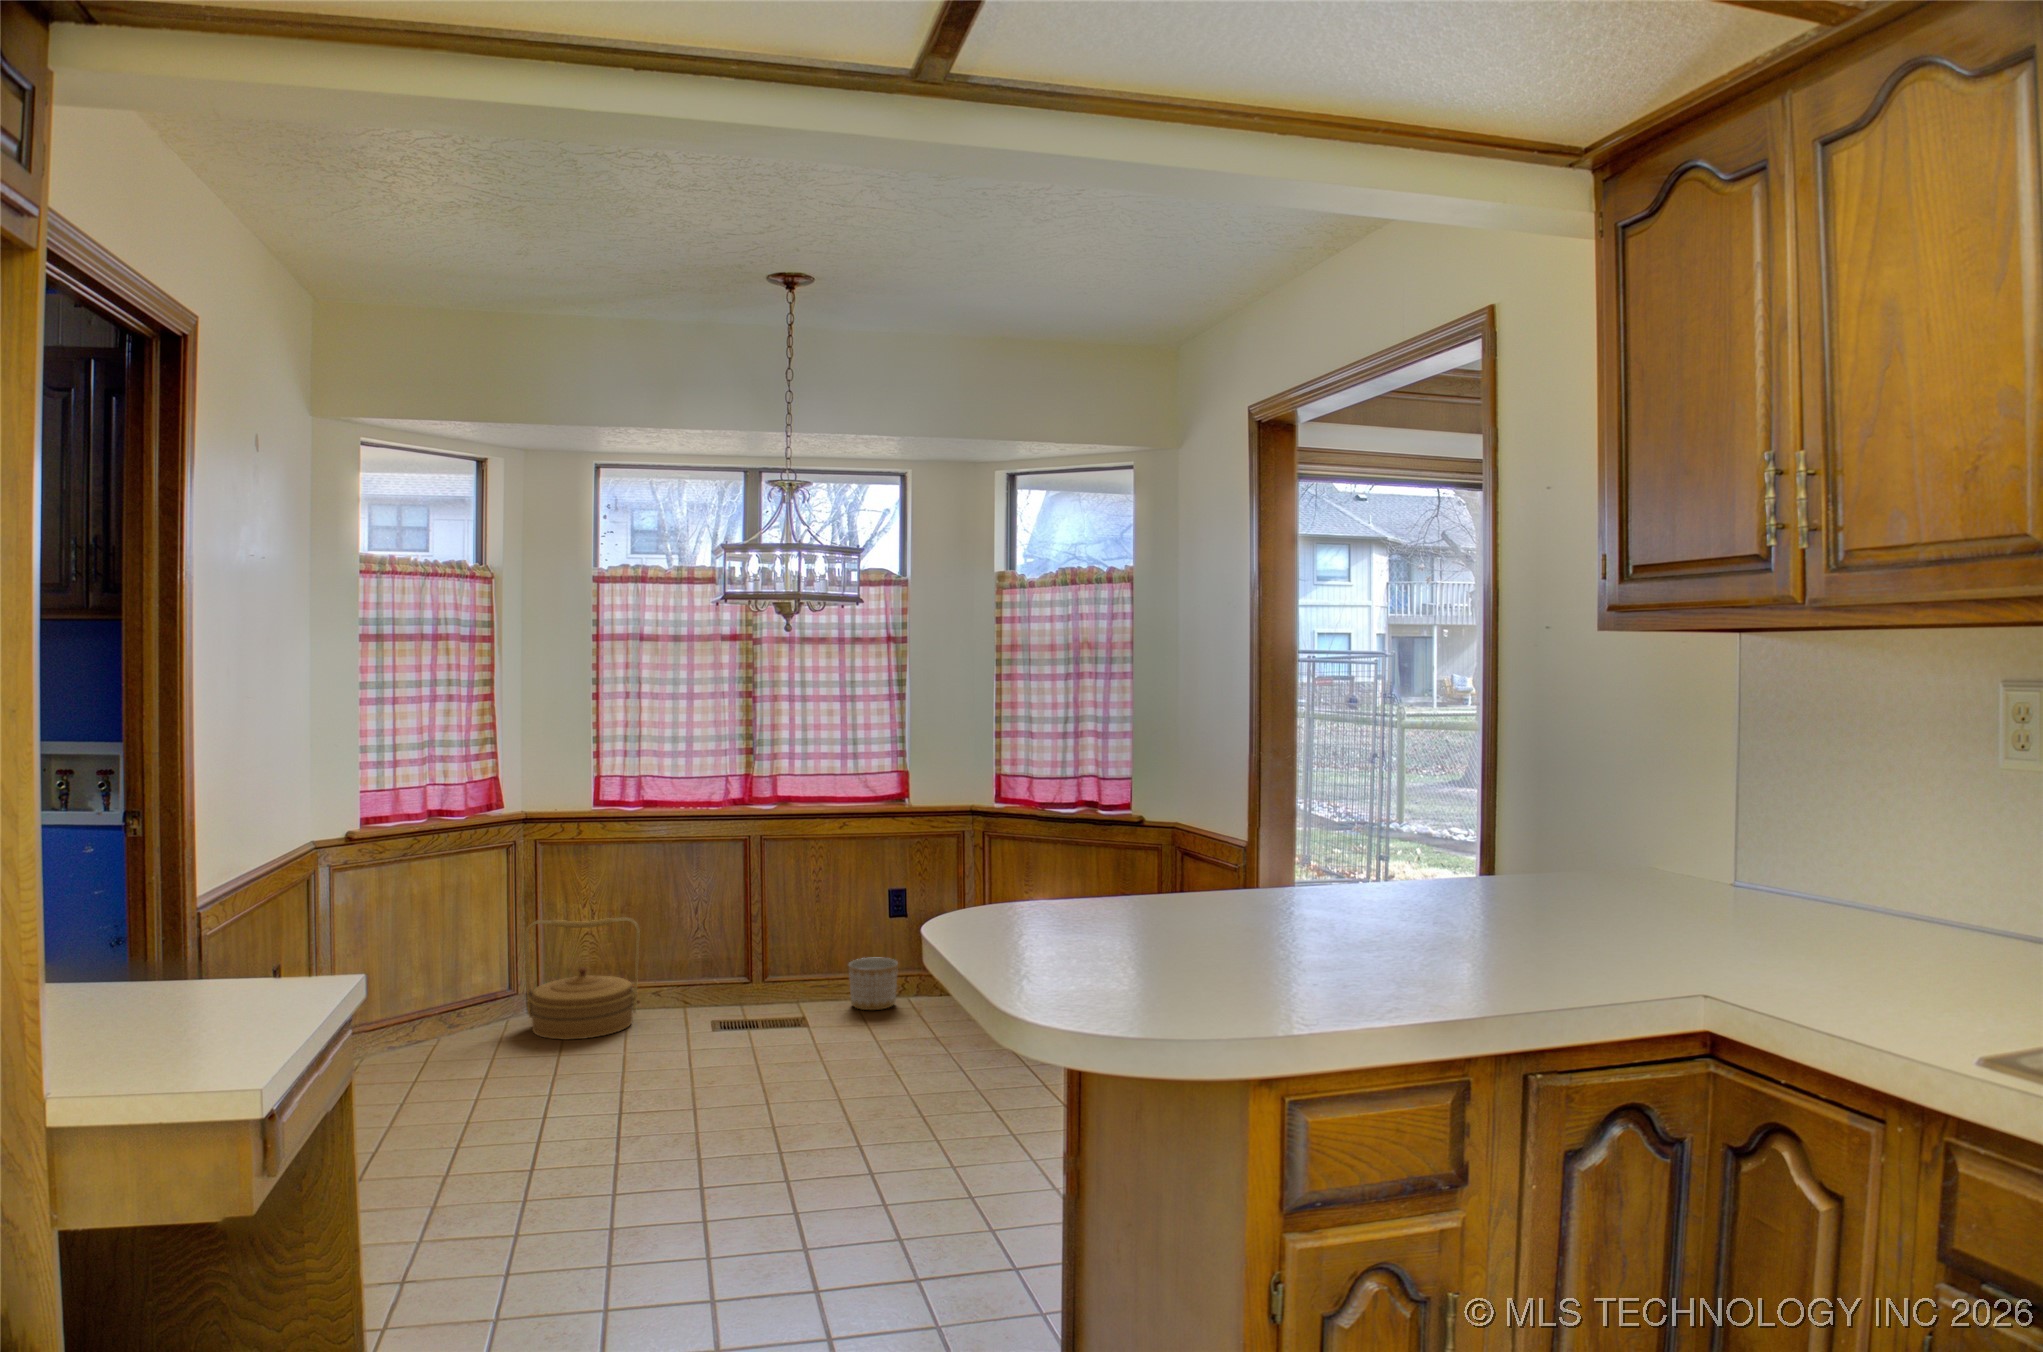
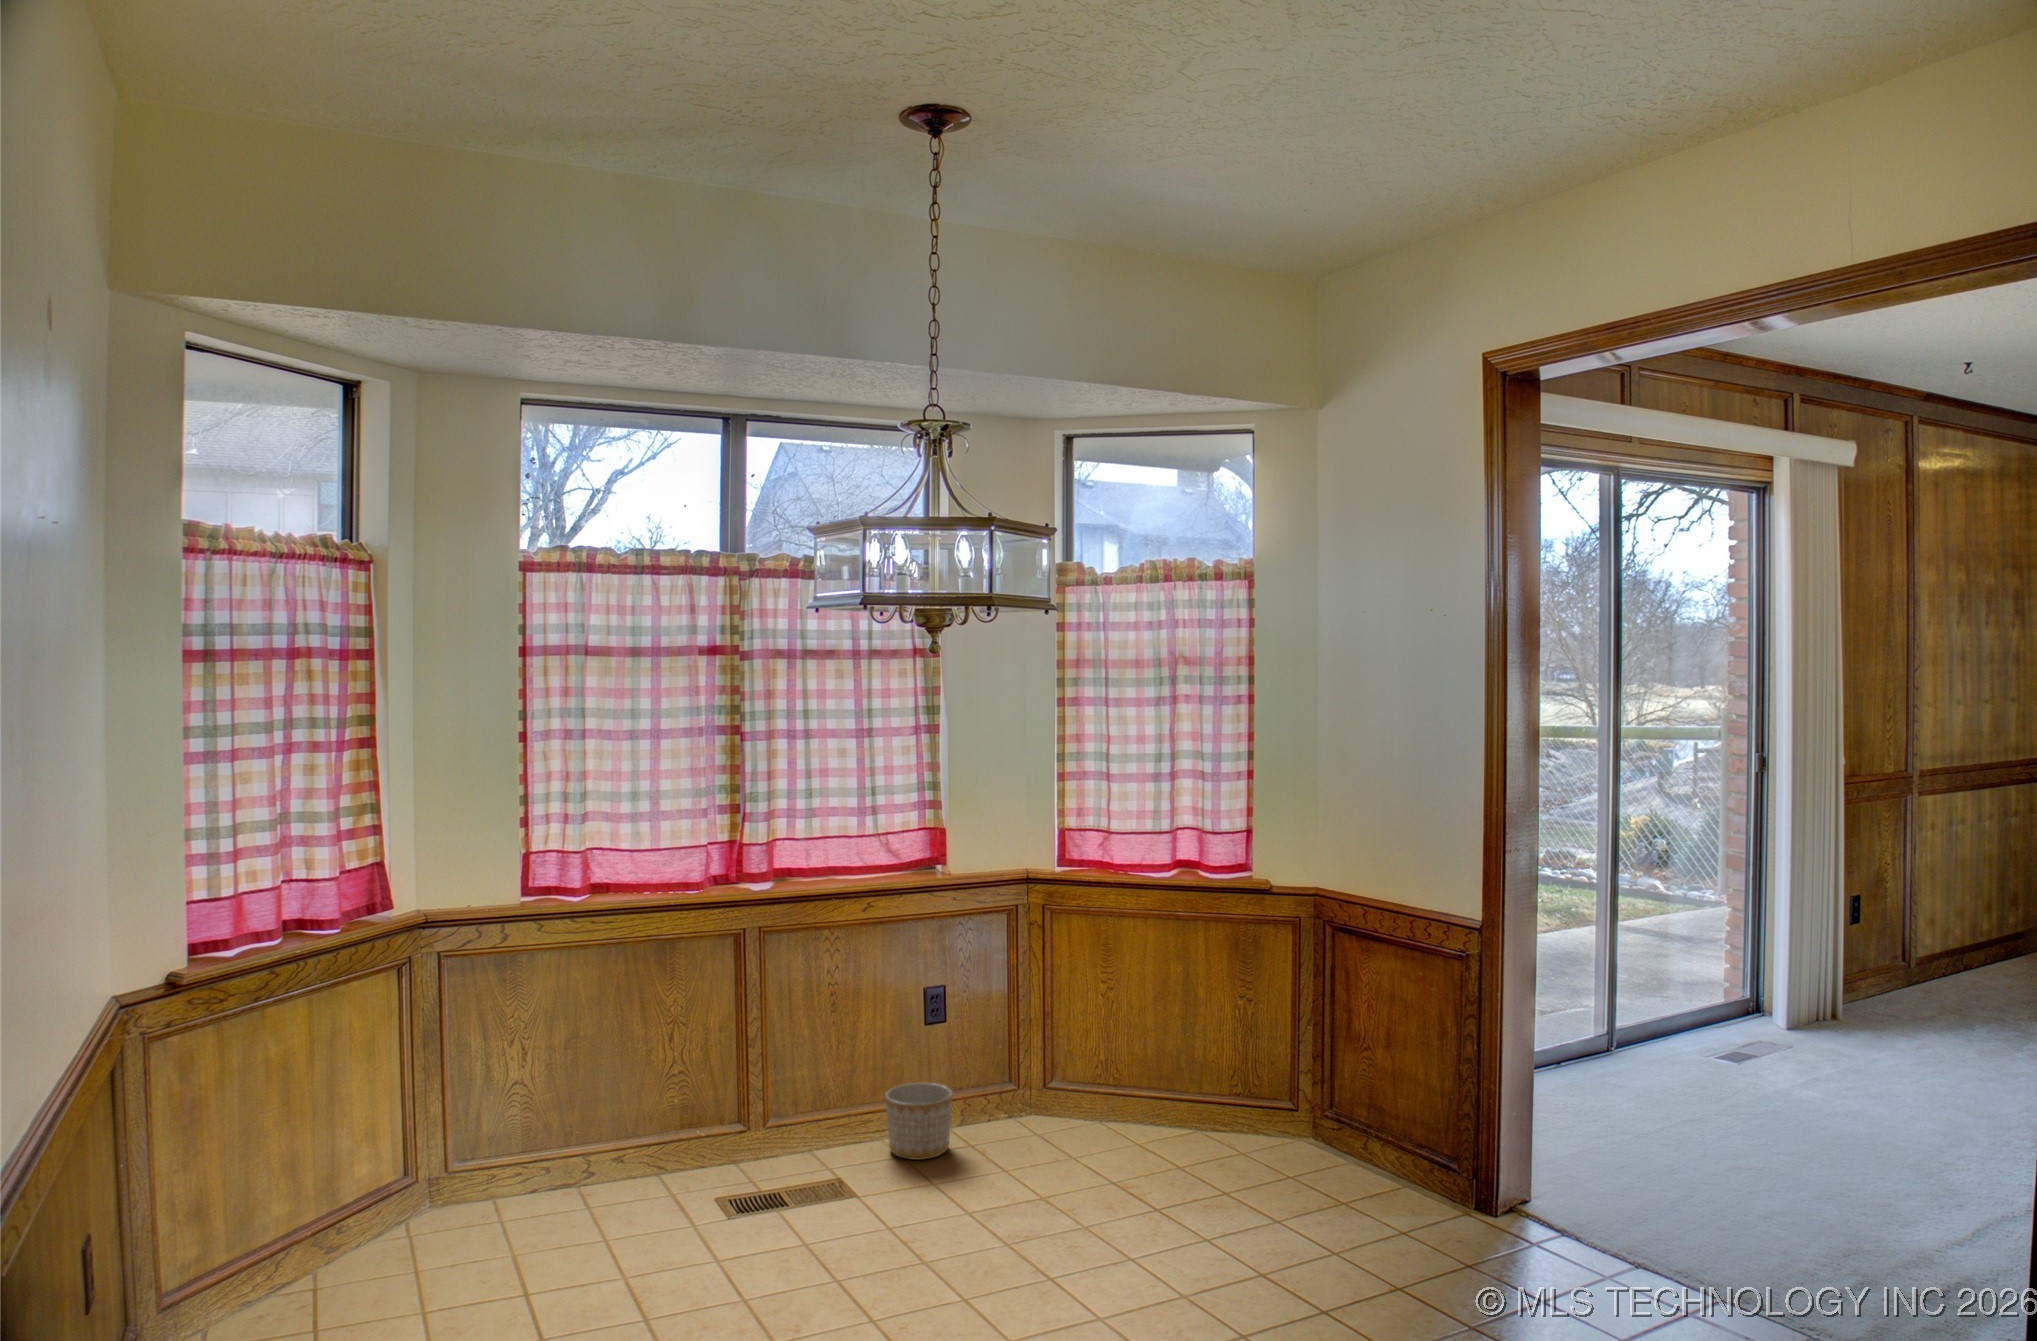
woven basket: present [525,917,640,1040] -> none [439,1061,611,1256]

